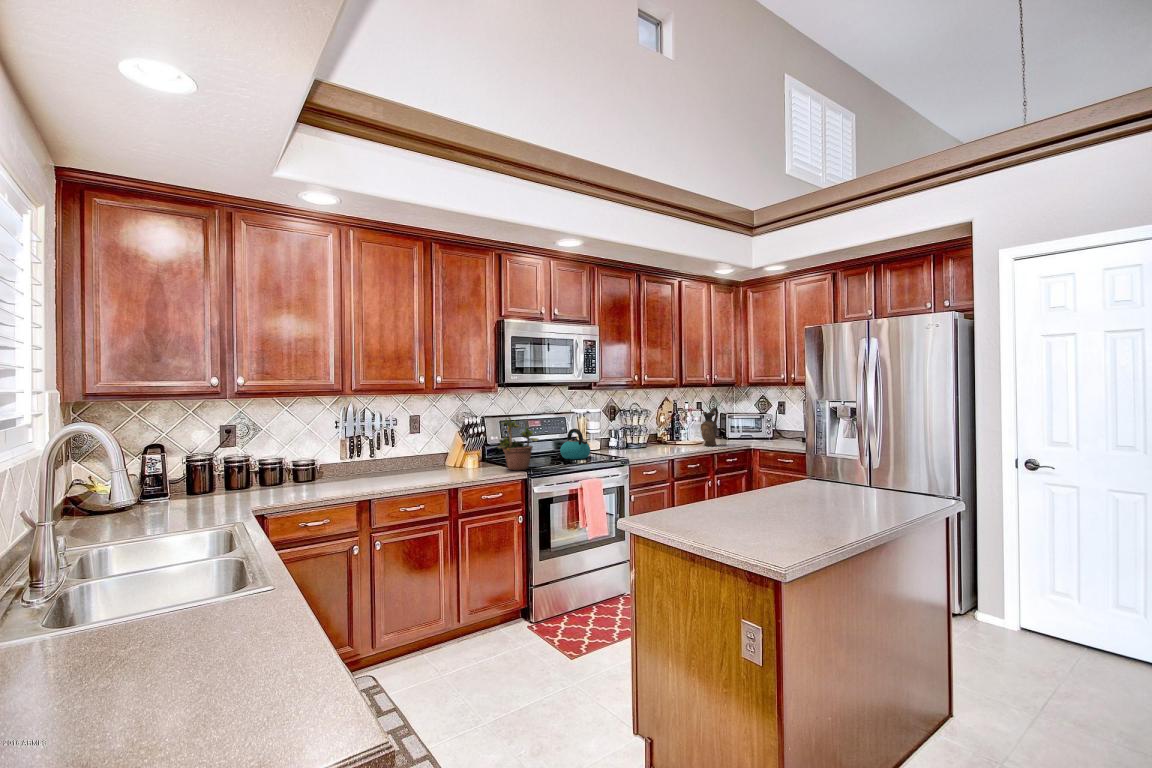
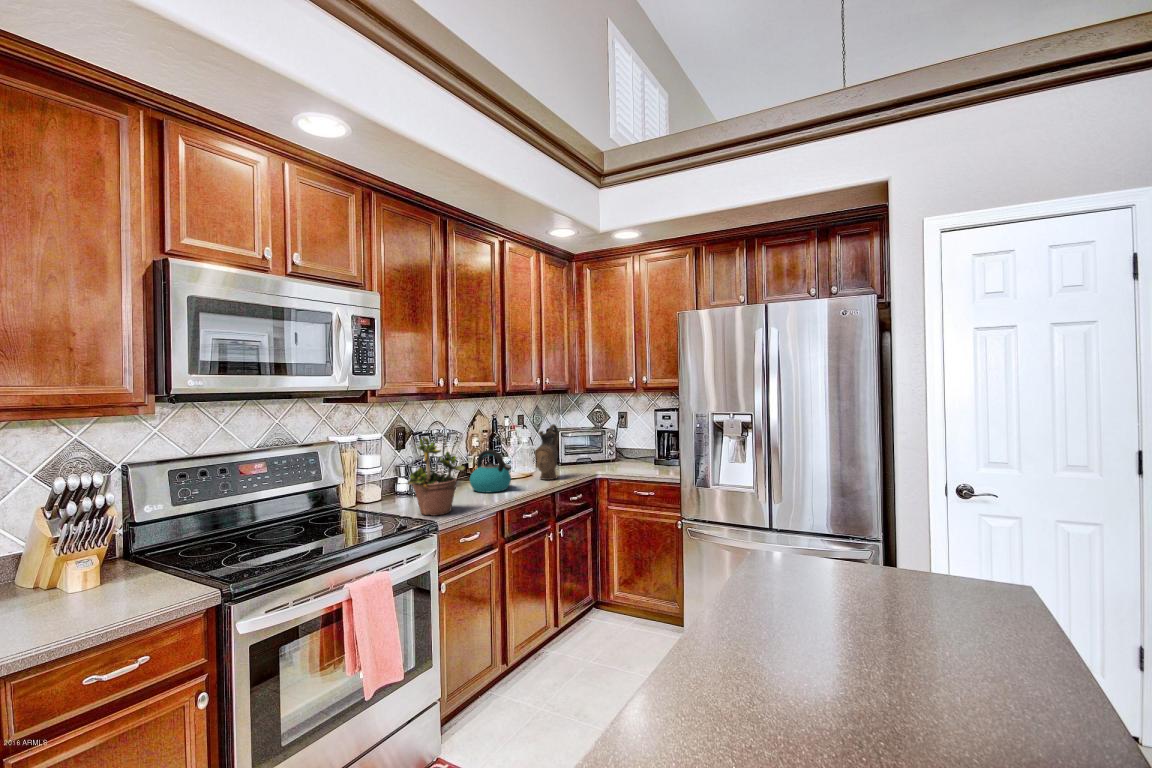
potted plant: present [498,417,538,470] -> present [408,438,465,516]
kettle: present [560,429,590,459] -> present [469,450,511,493]

